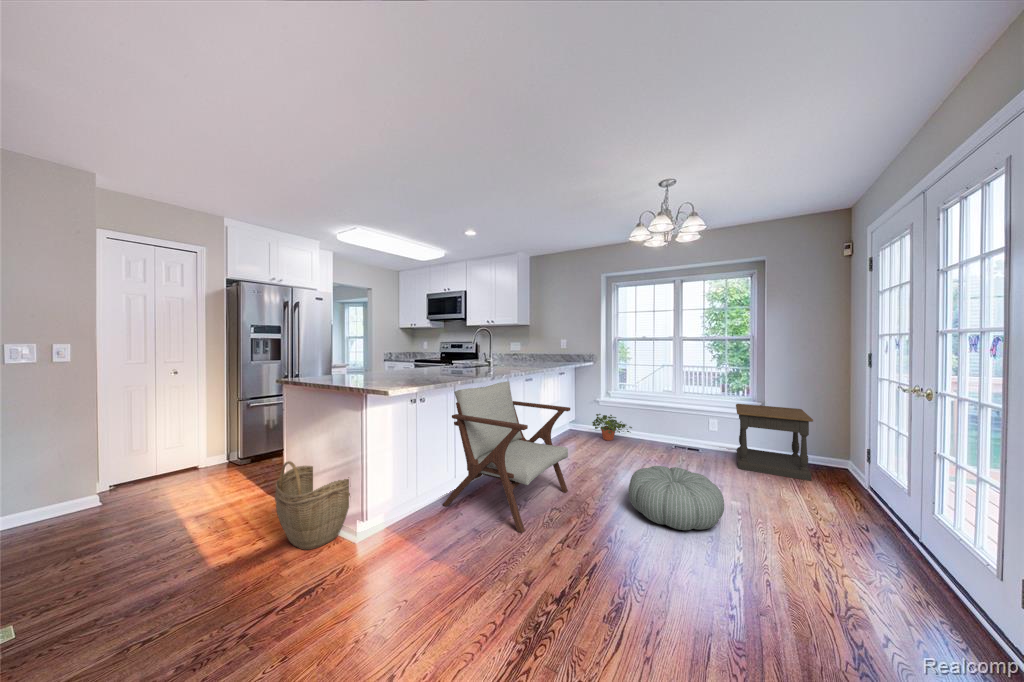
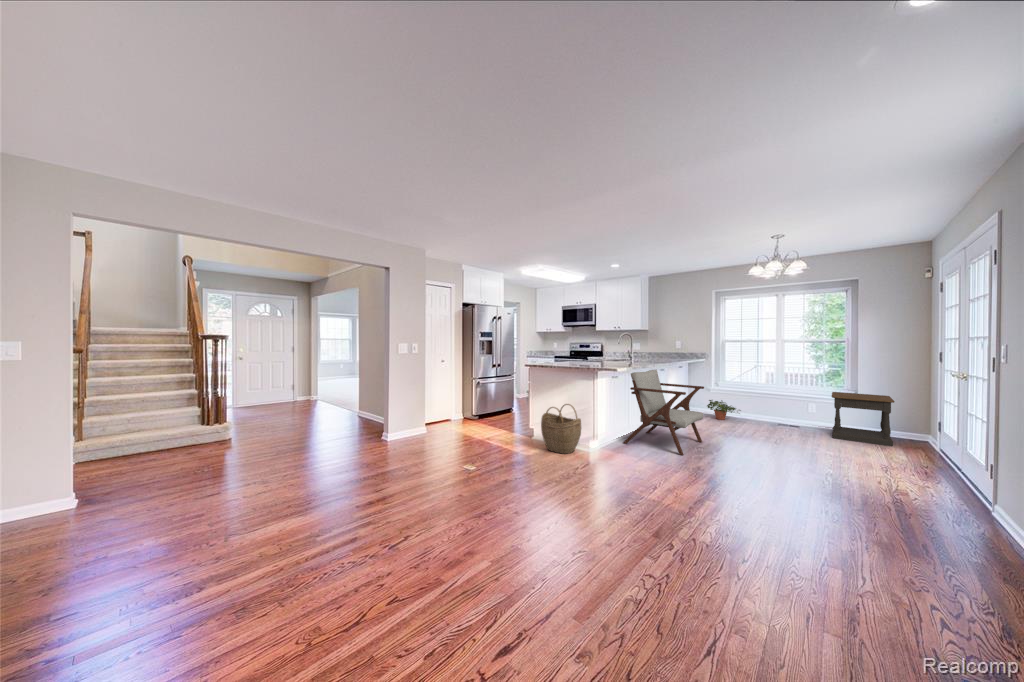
pouf: present [629,466,724,530] -> none [749,426,818,460]

